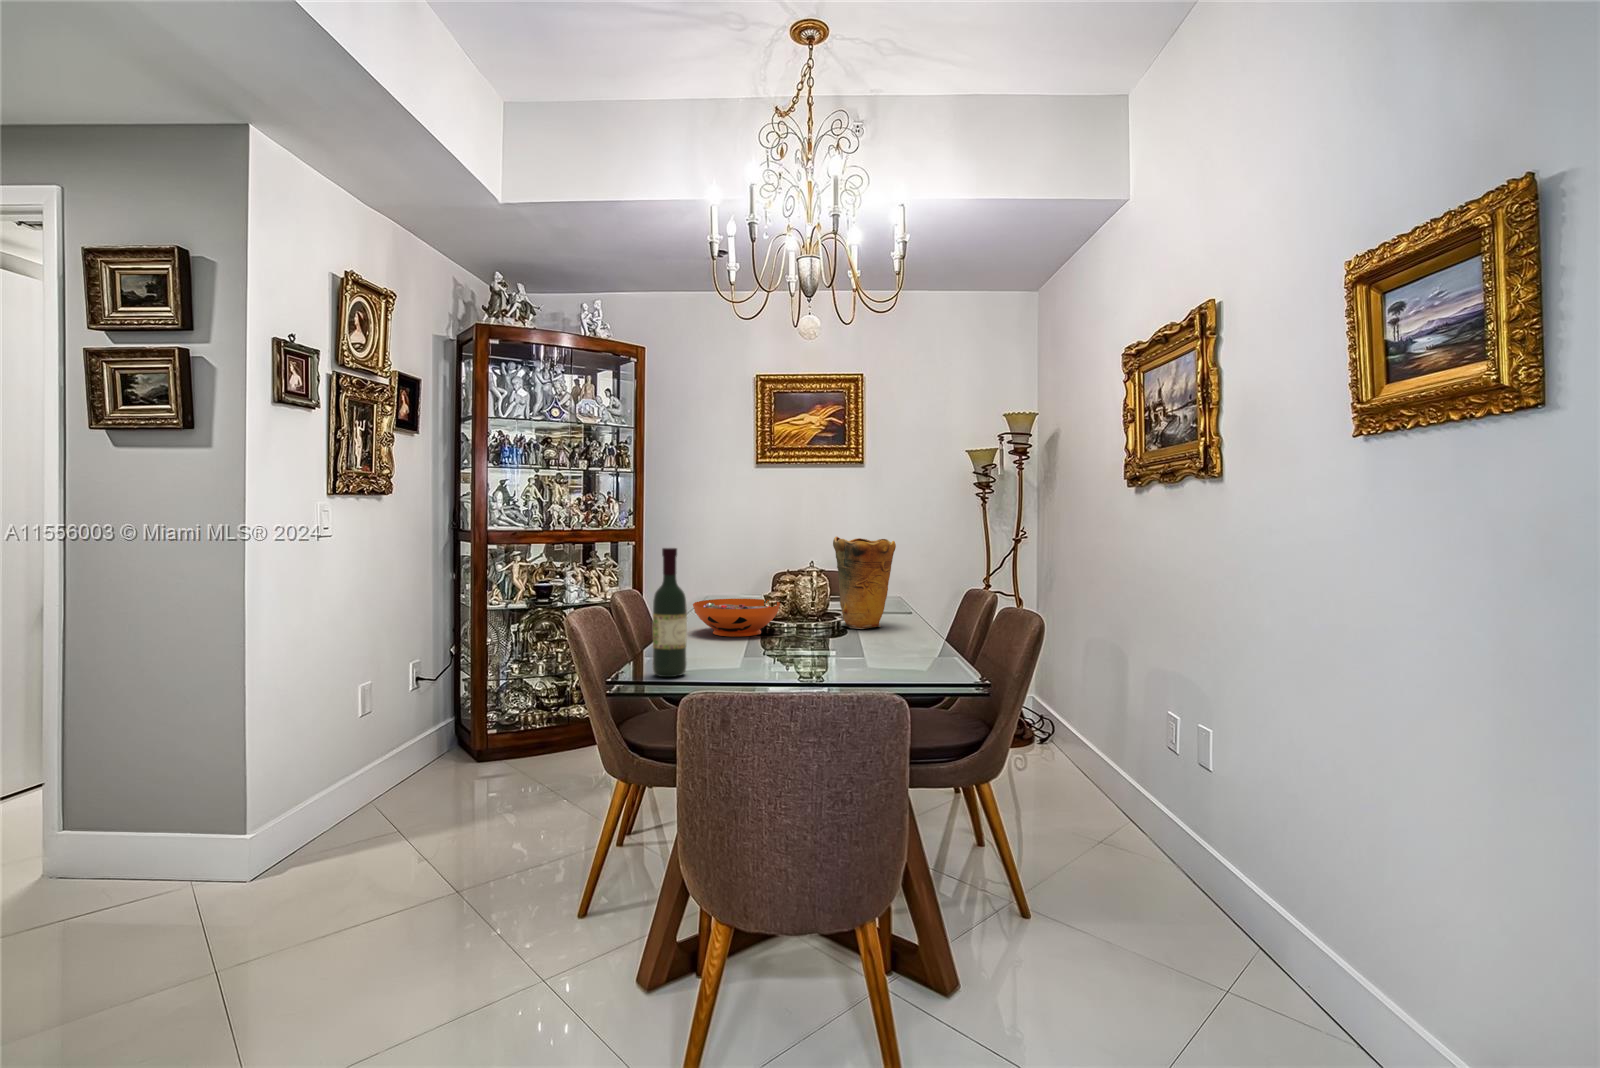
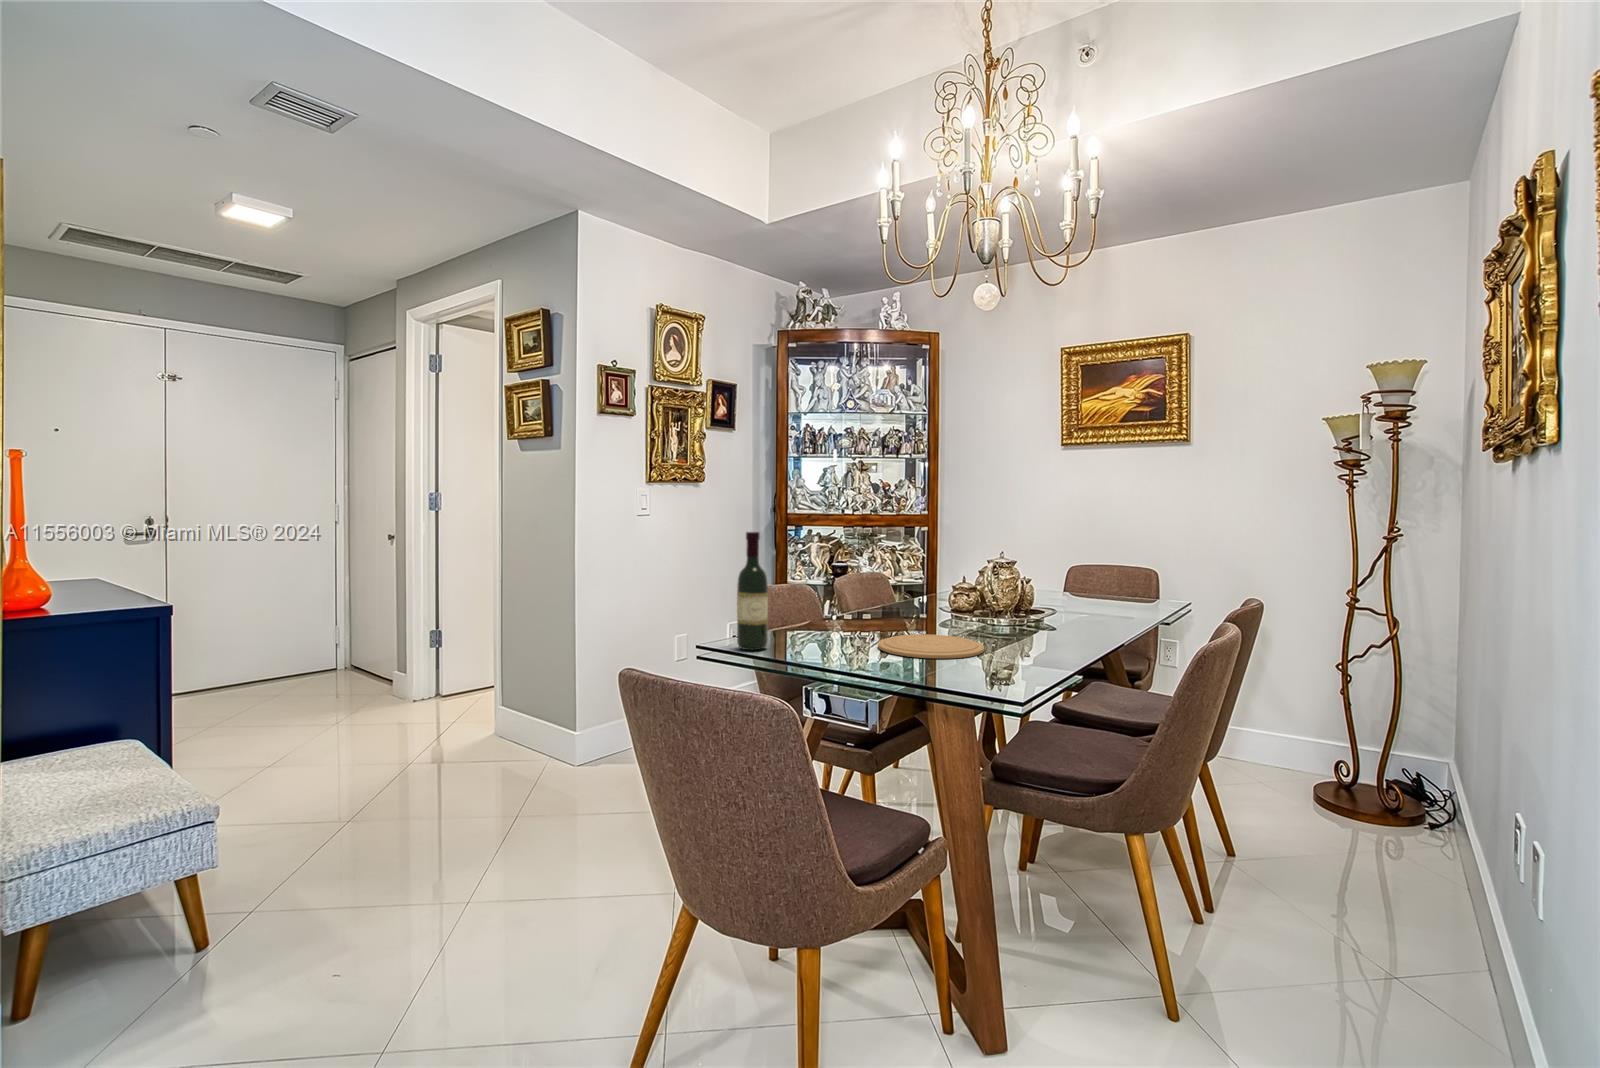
vase: present [833,536,896,629] -> none [1010,526,1082,630]
decorative bowl: present [693,599,780,636] -> none [856,587,946,625]
plate: none [775,641,875,663] -> present [878,634,984,659]

